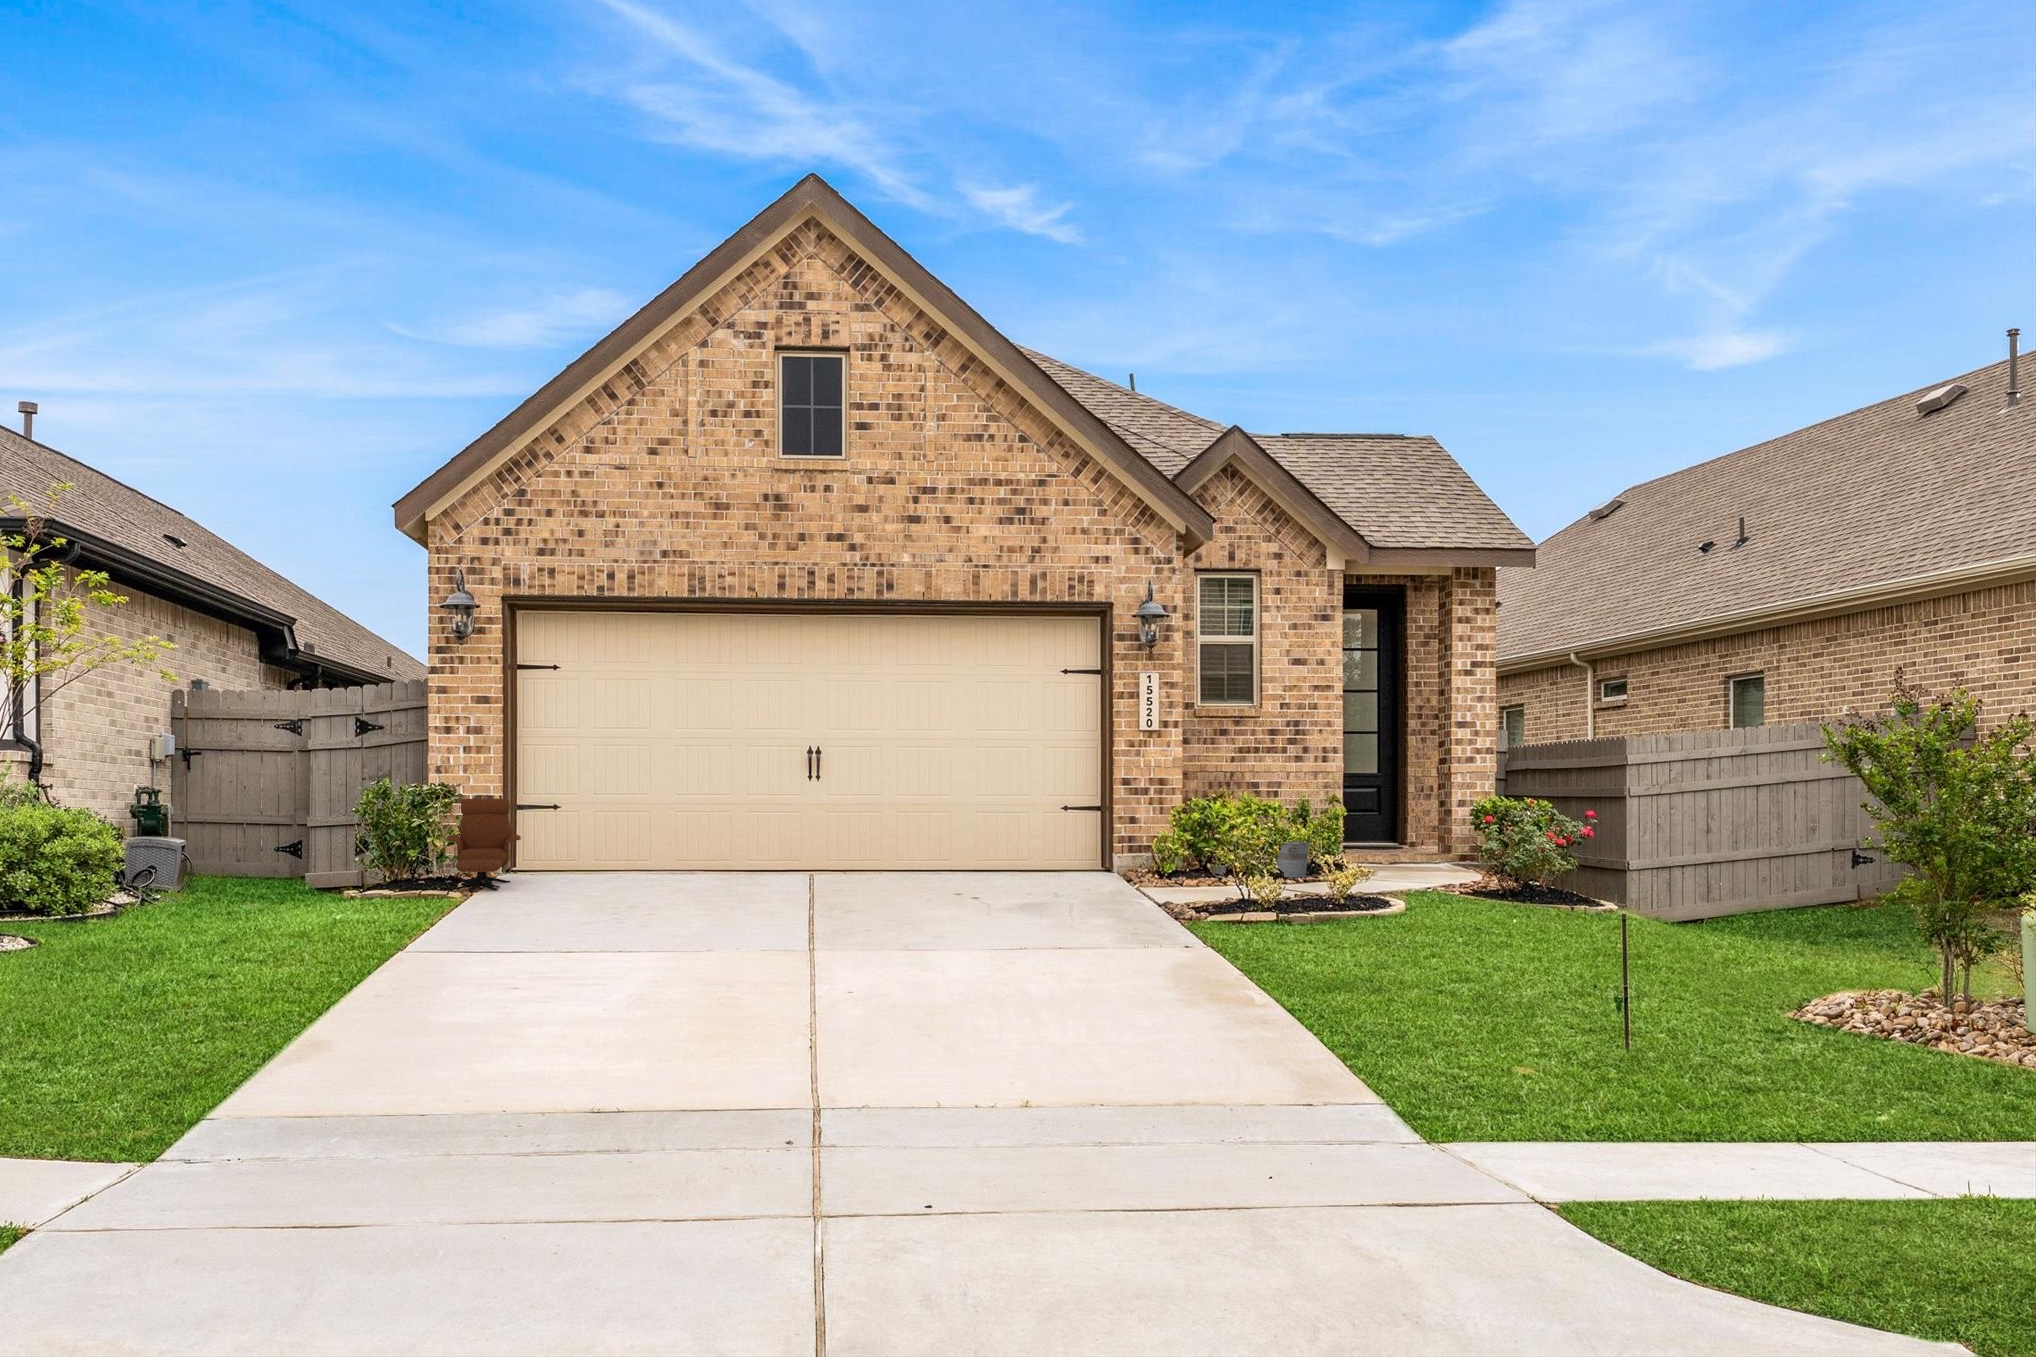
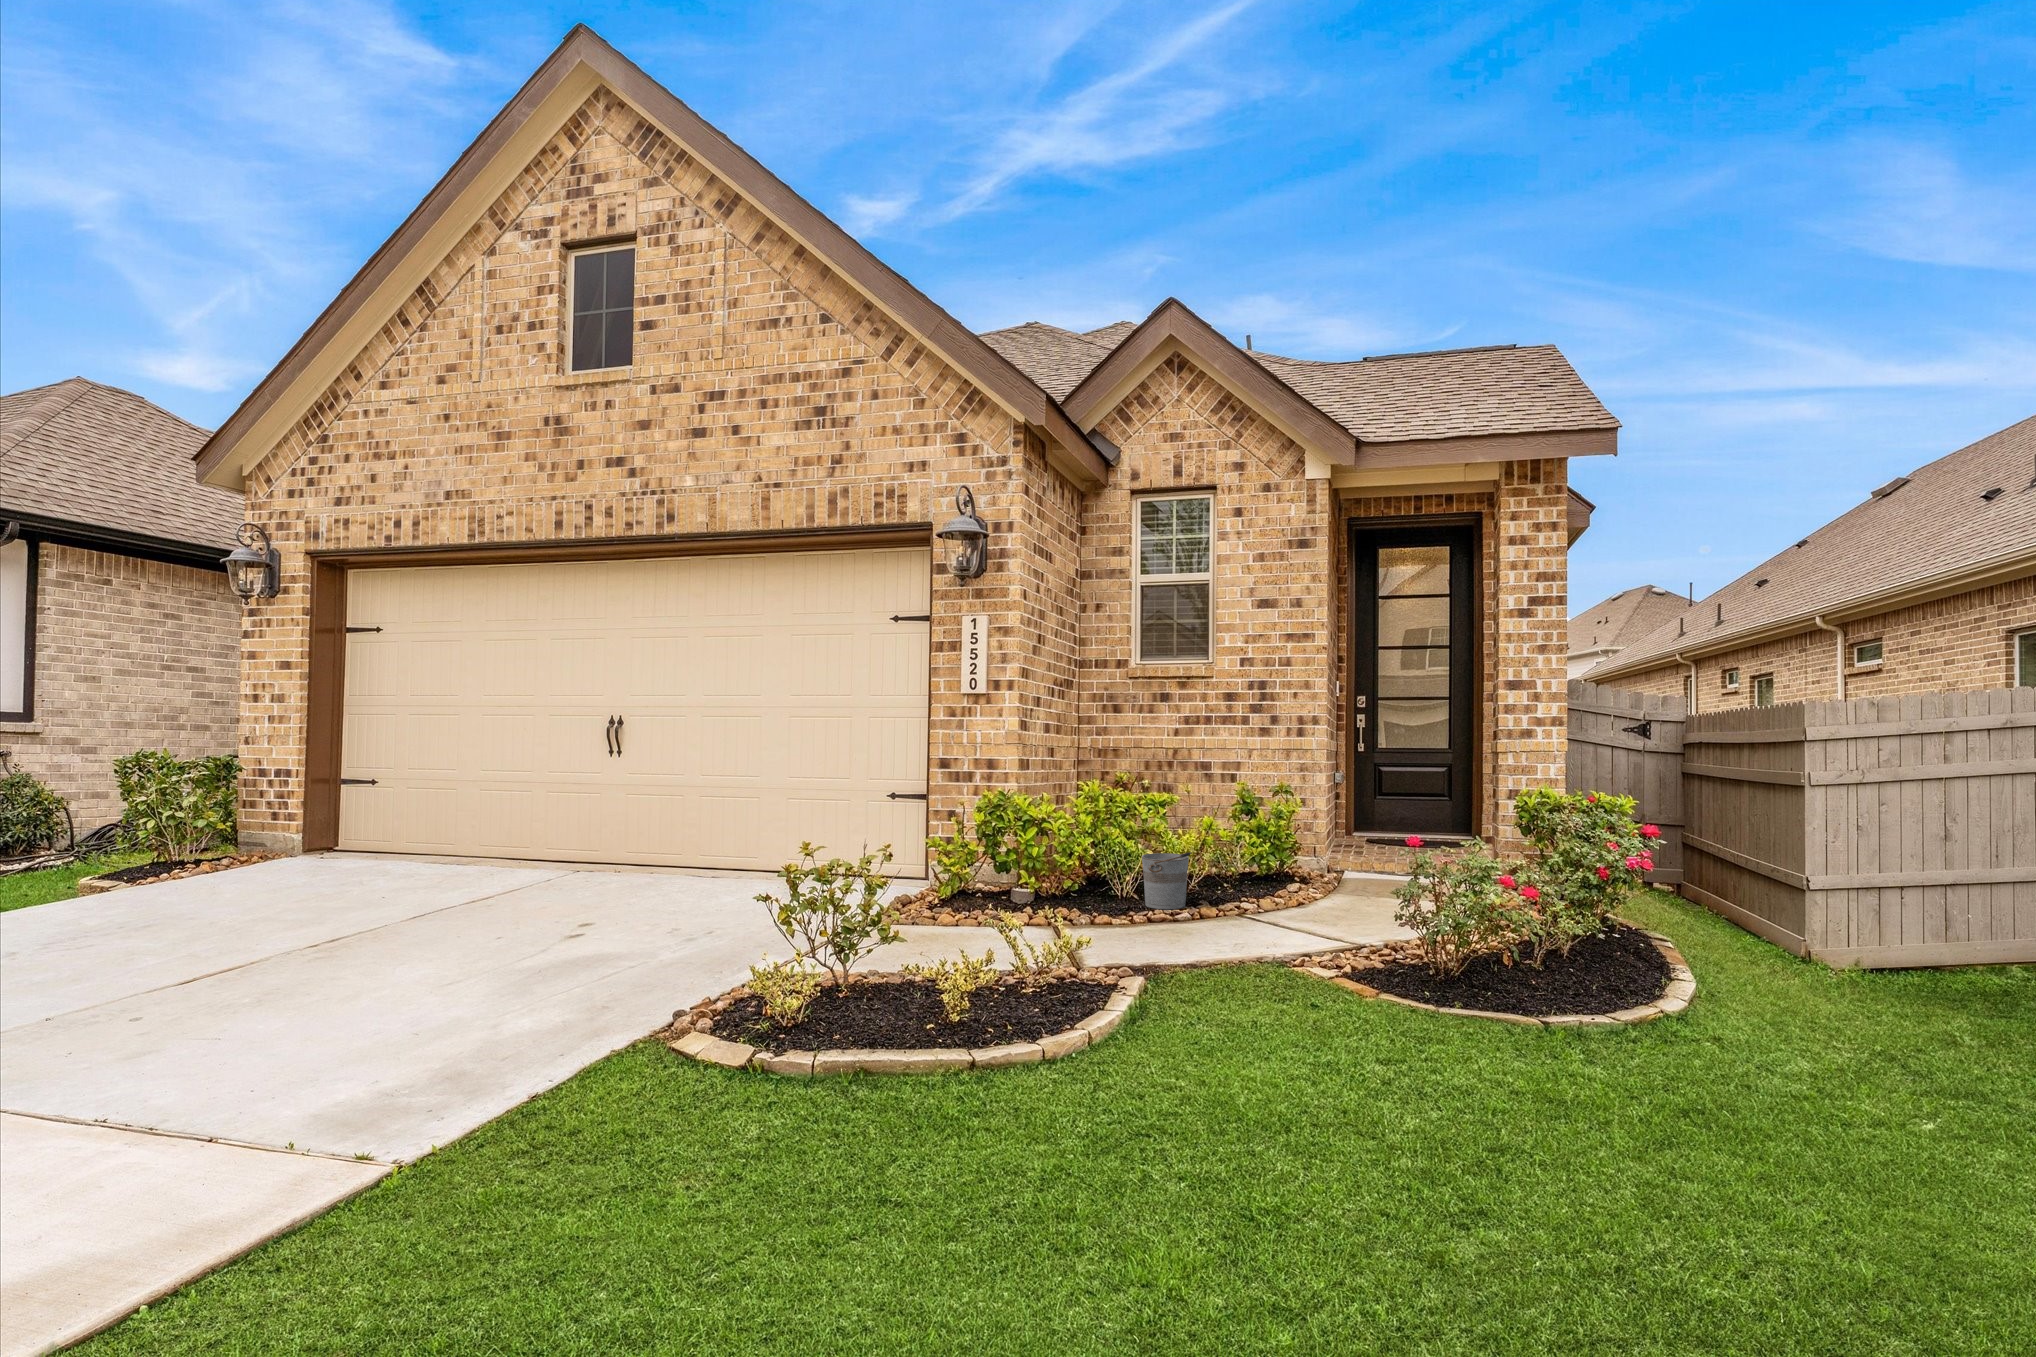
lounge chair: present [447,799,521,892] -> none [161,772,287,880]

